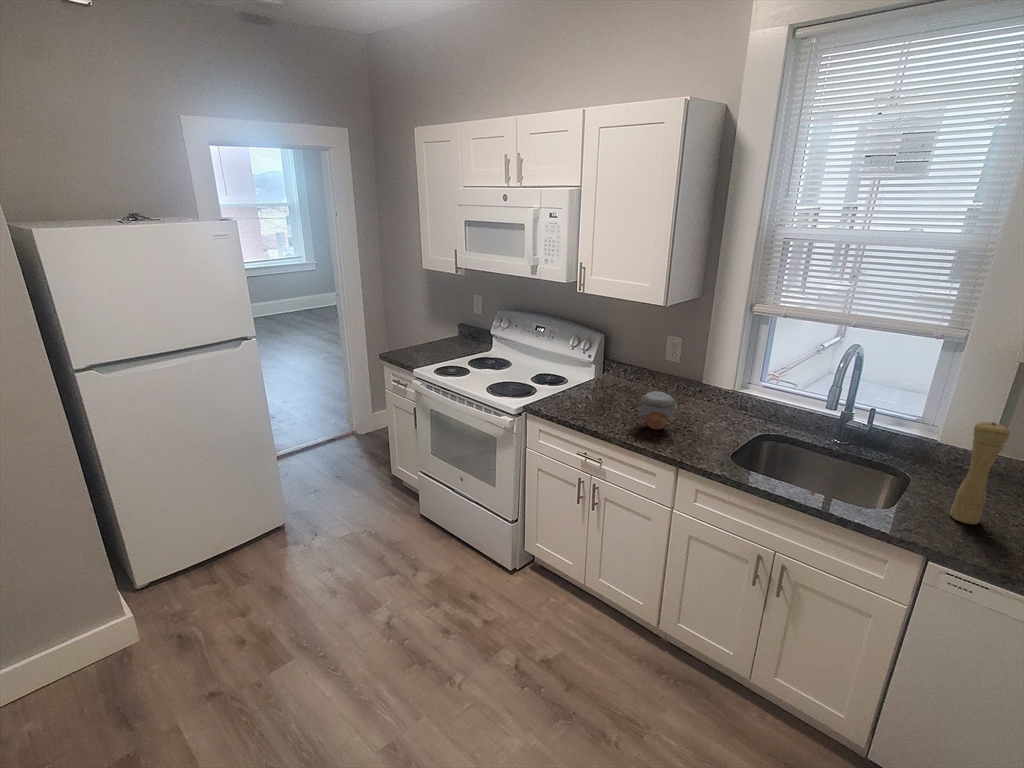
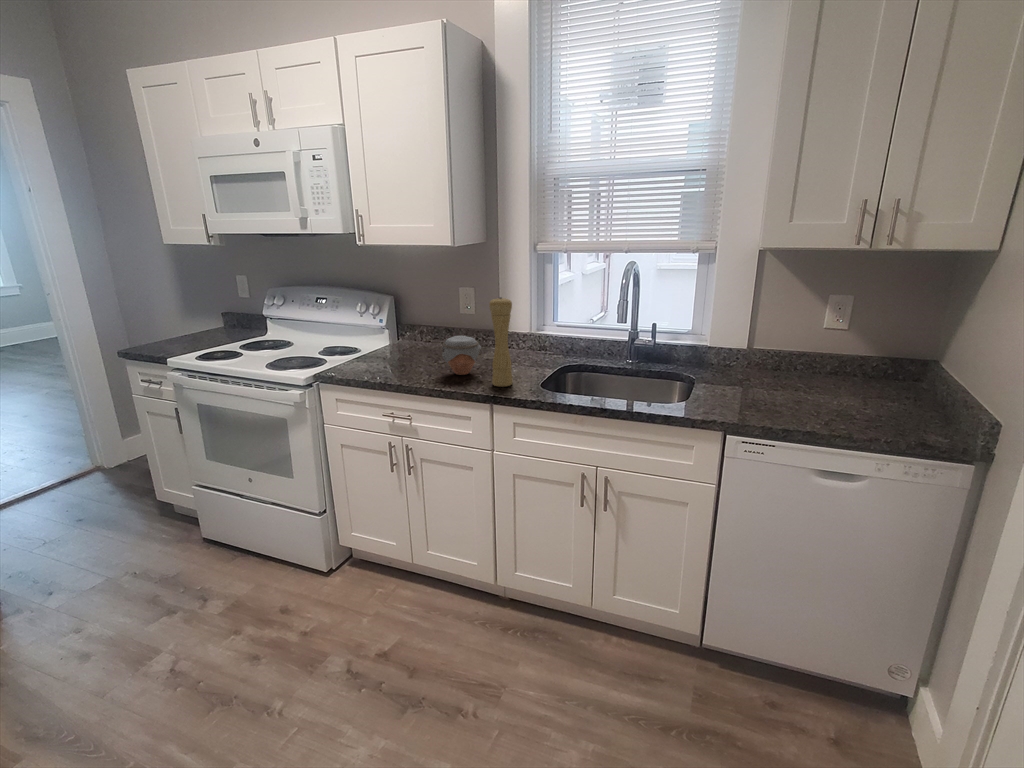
pepper mill: present [950,422,1010,524] -> present [489,297,512,387]

